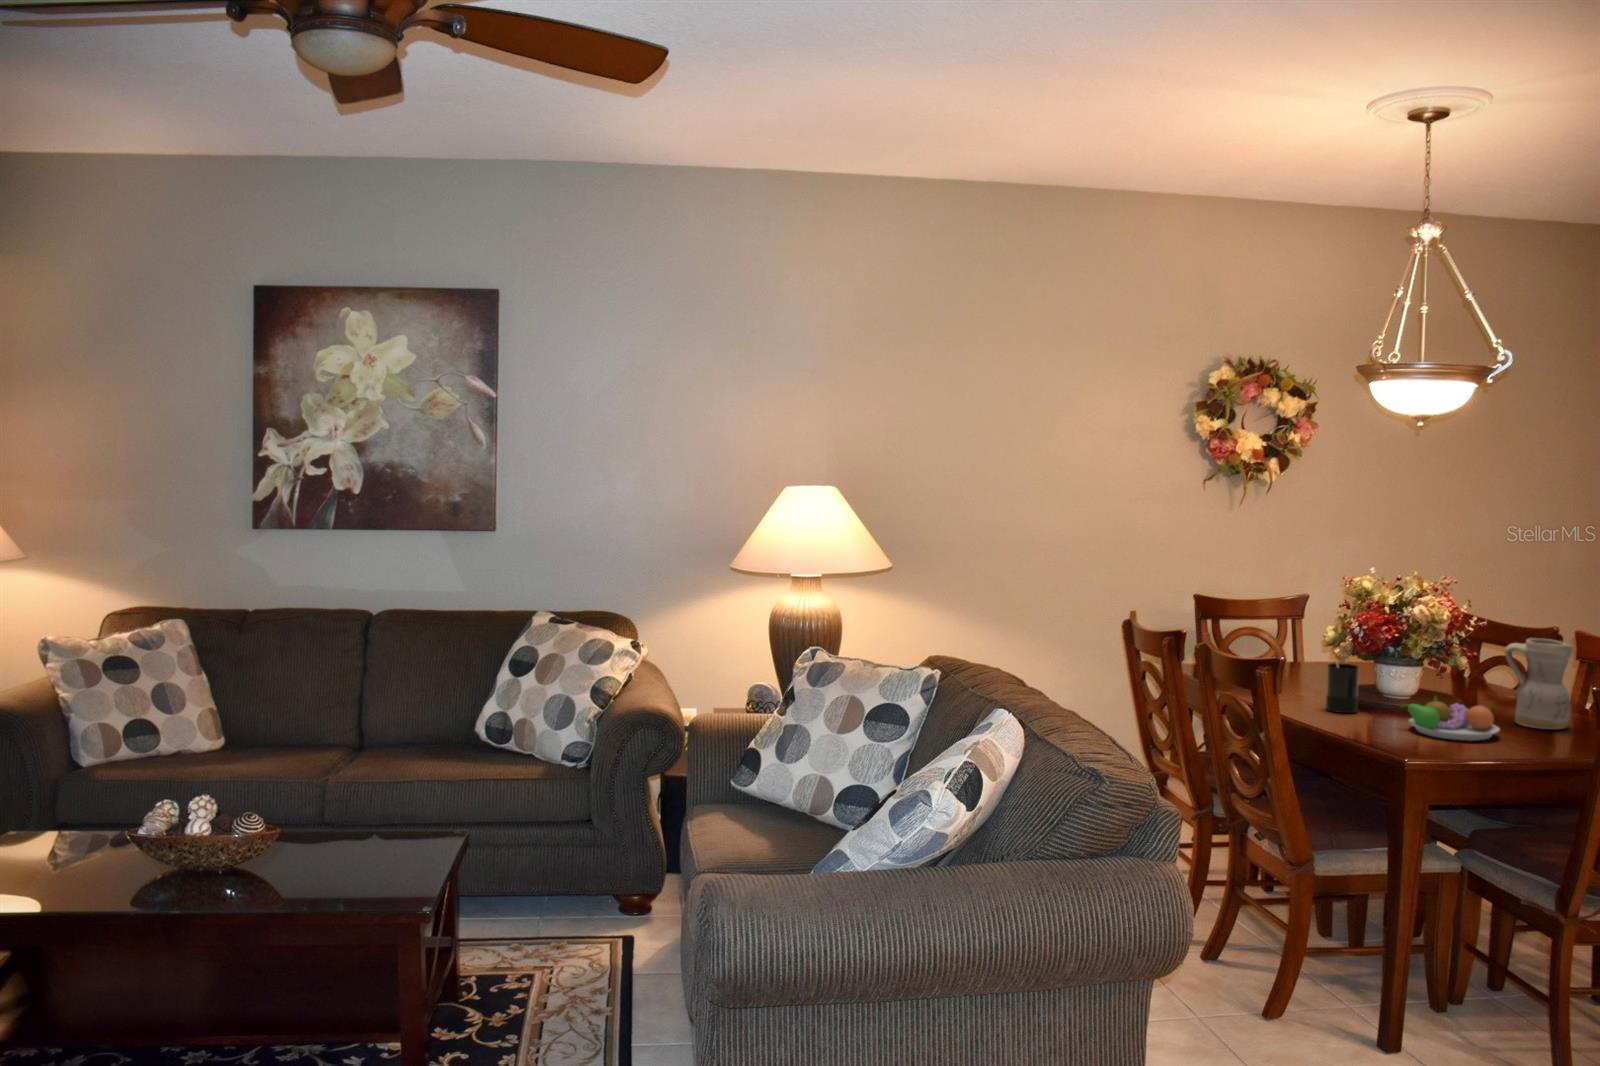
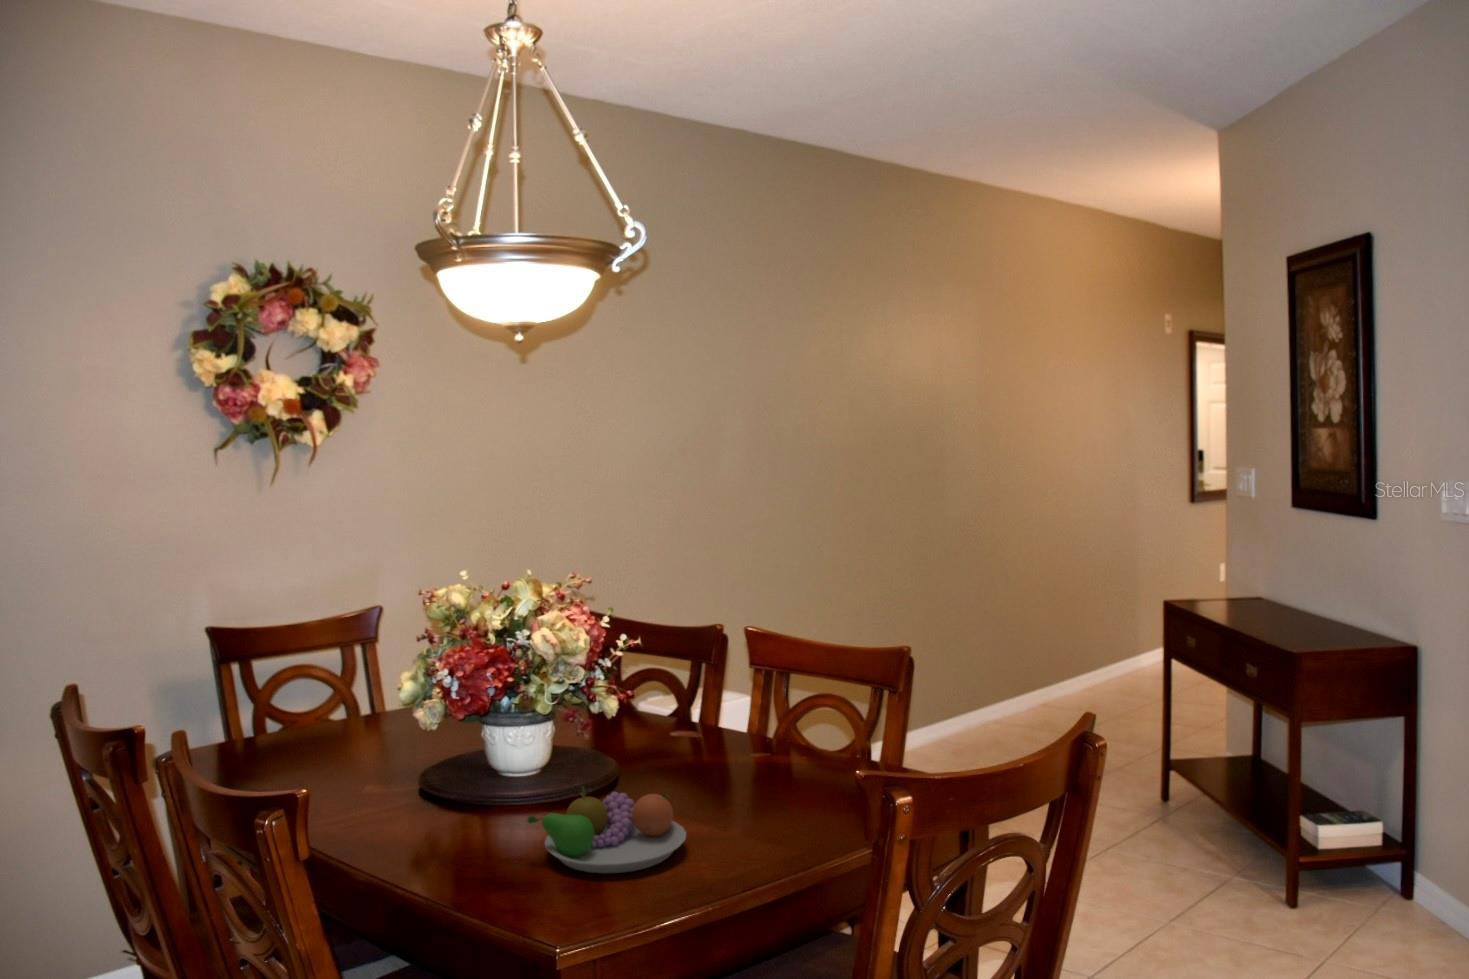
ceramic pitcher: present [1505,638,1573,729] -> none [670,659,763,804]
candle: present [1326,661,1359,713] -> none [403,741,459,840]

